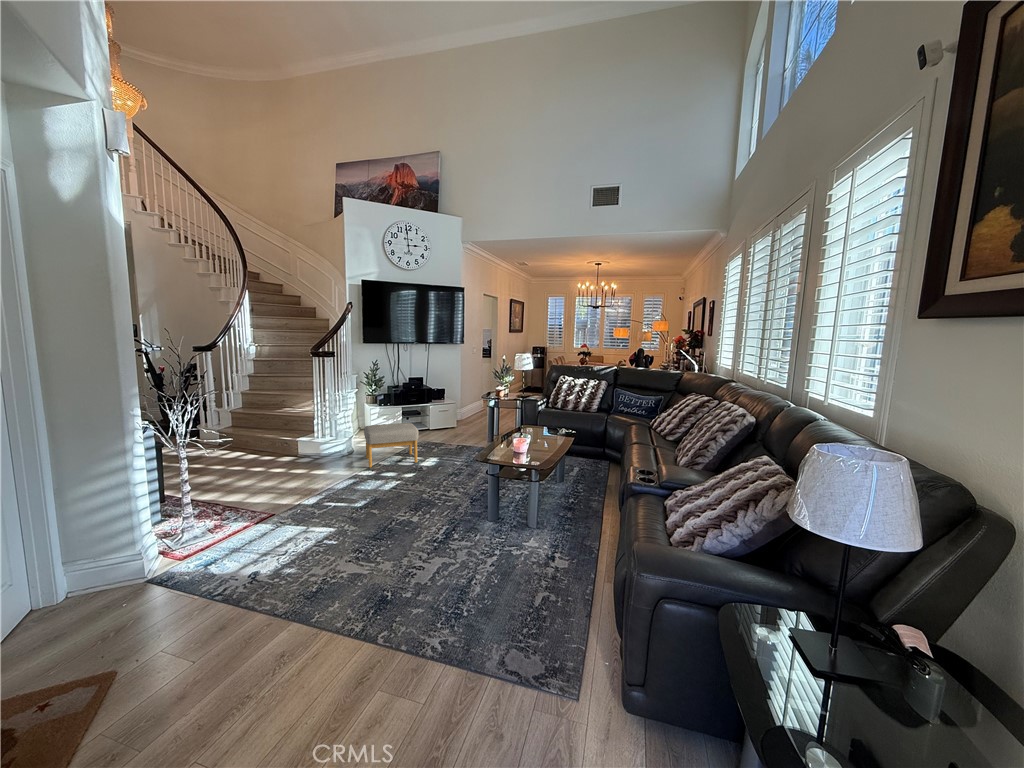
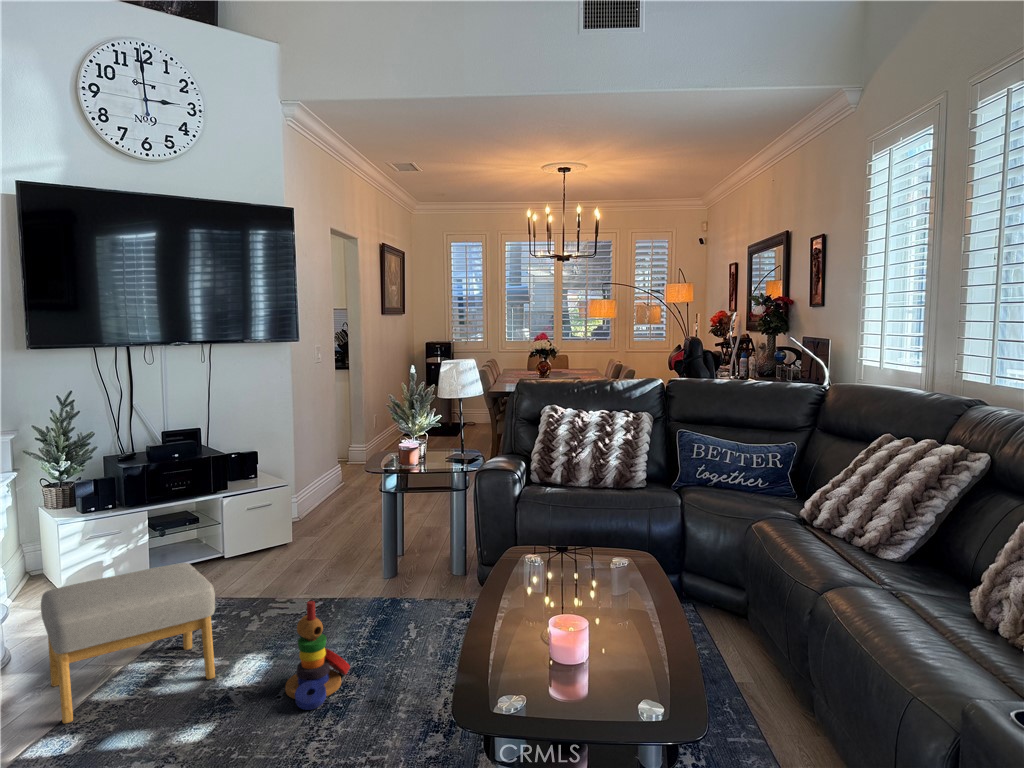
stacking toy: none [439,437,462,473] -> present [285,601,350,710]

